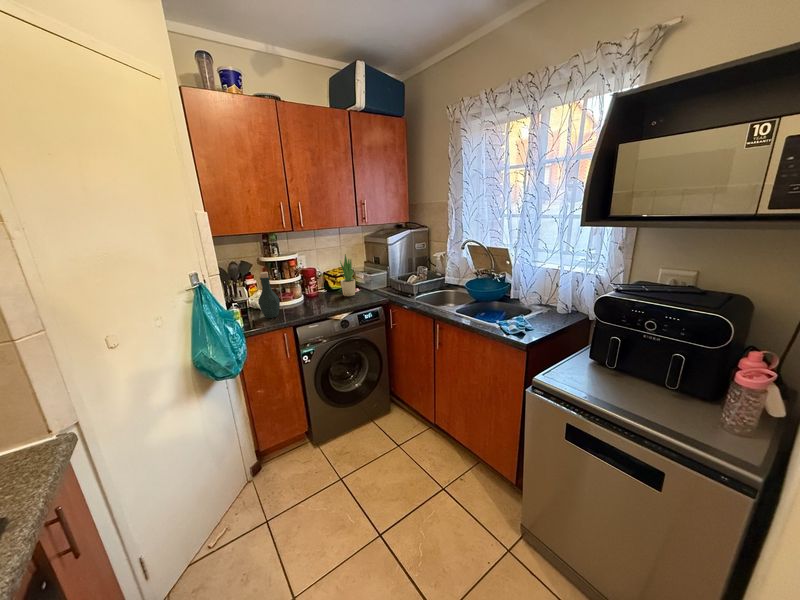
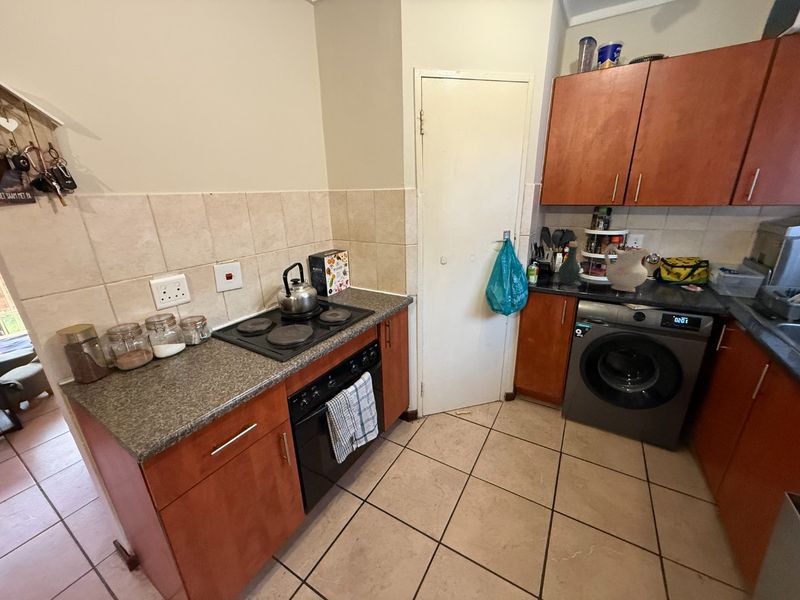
potted plant: present [340,254,355,296] -> none [669,240,701,293]
ceramic pitcher: none [292,265,332,308] -> present [604,244,651,292]

